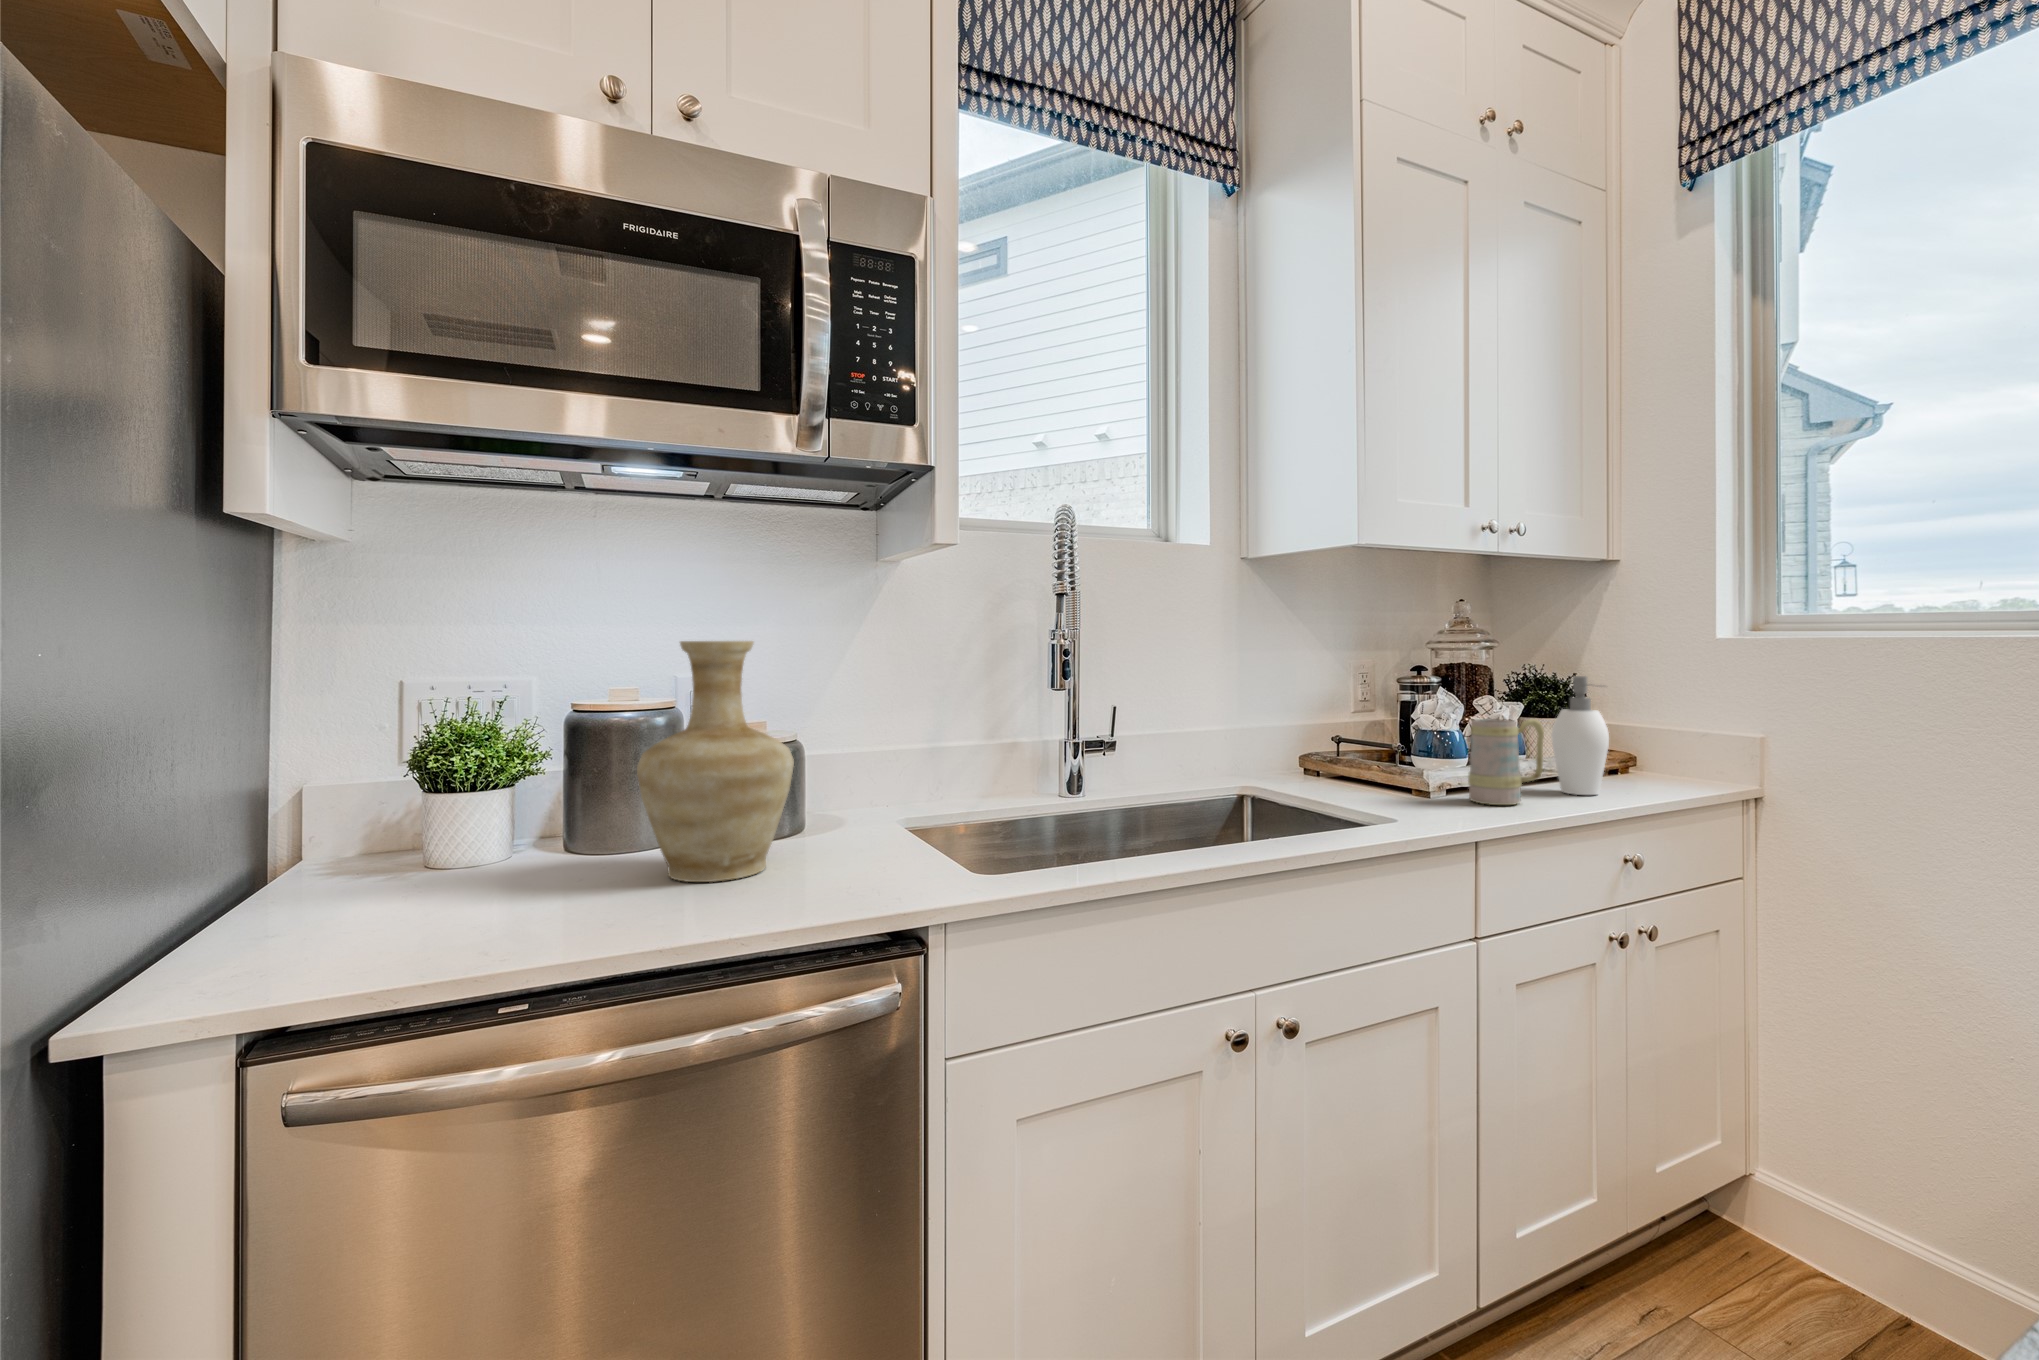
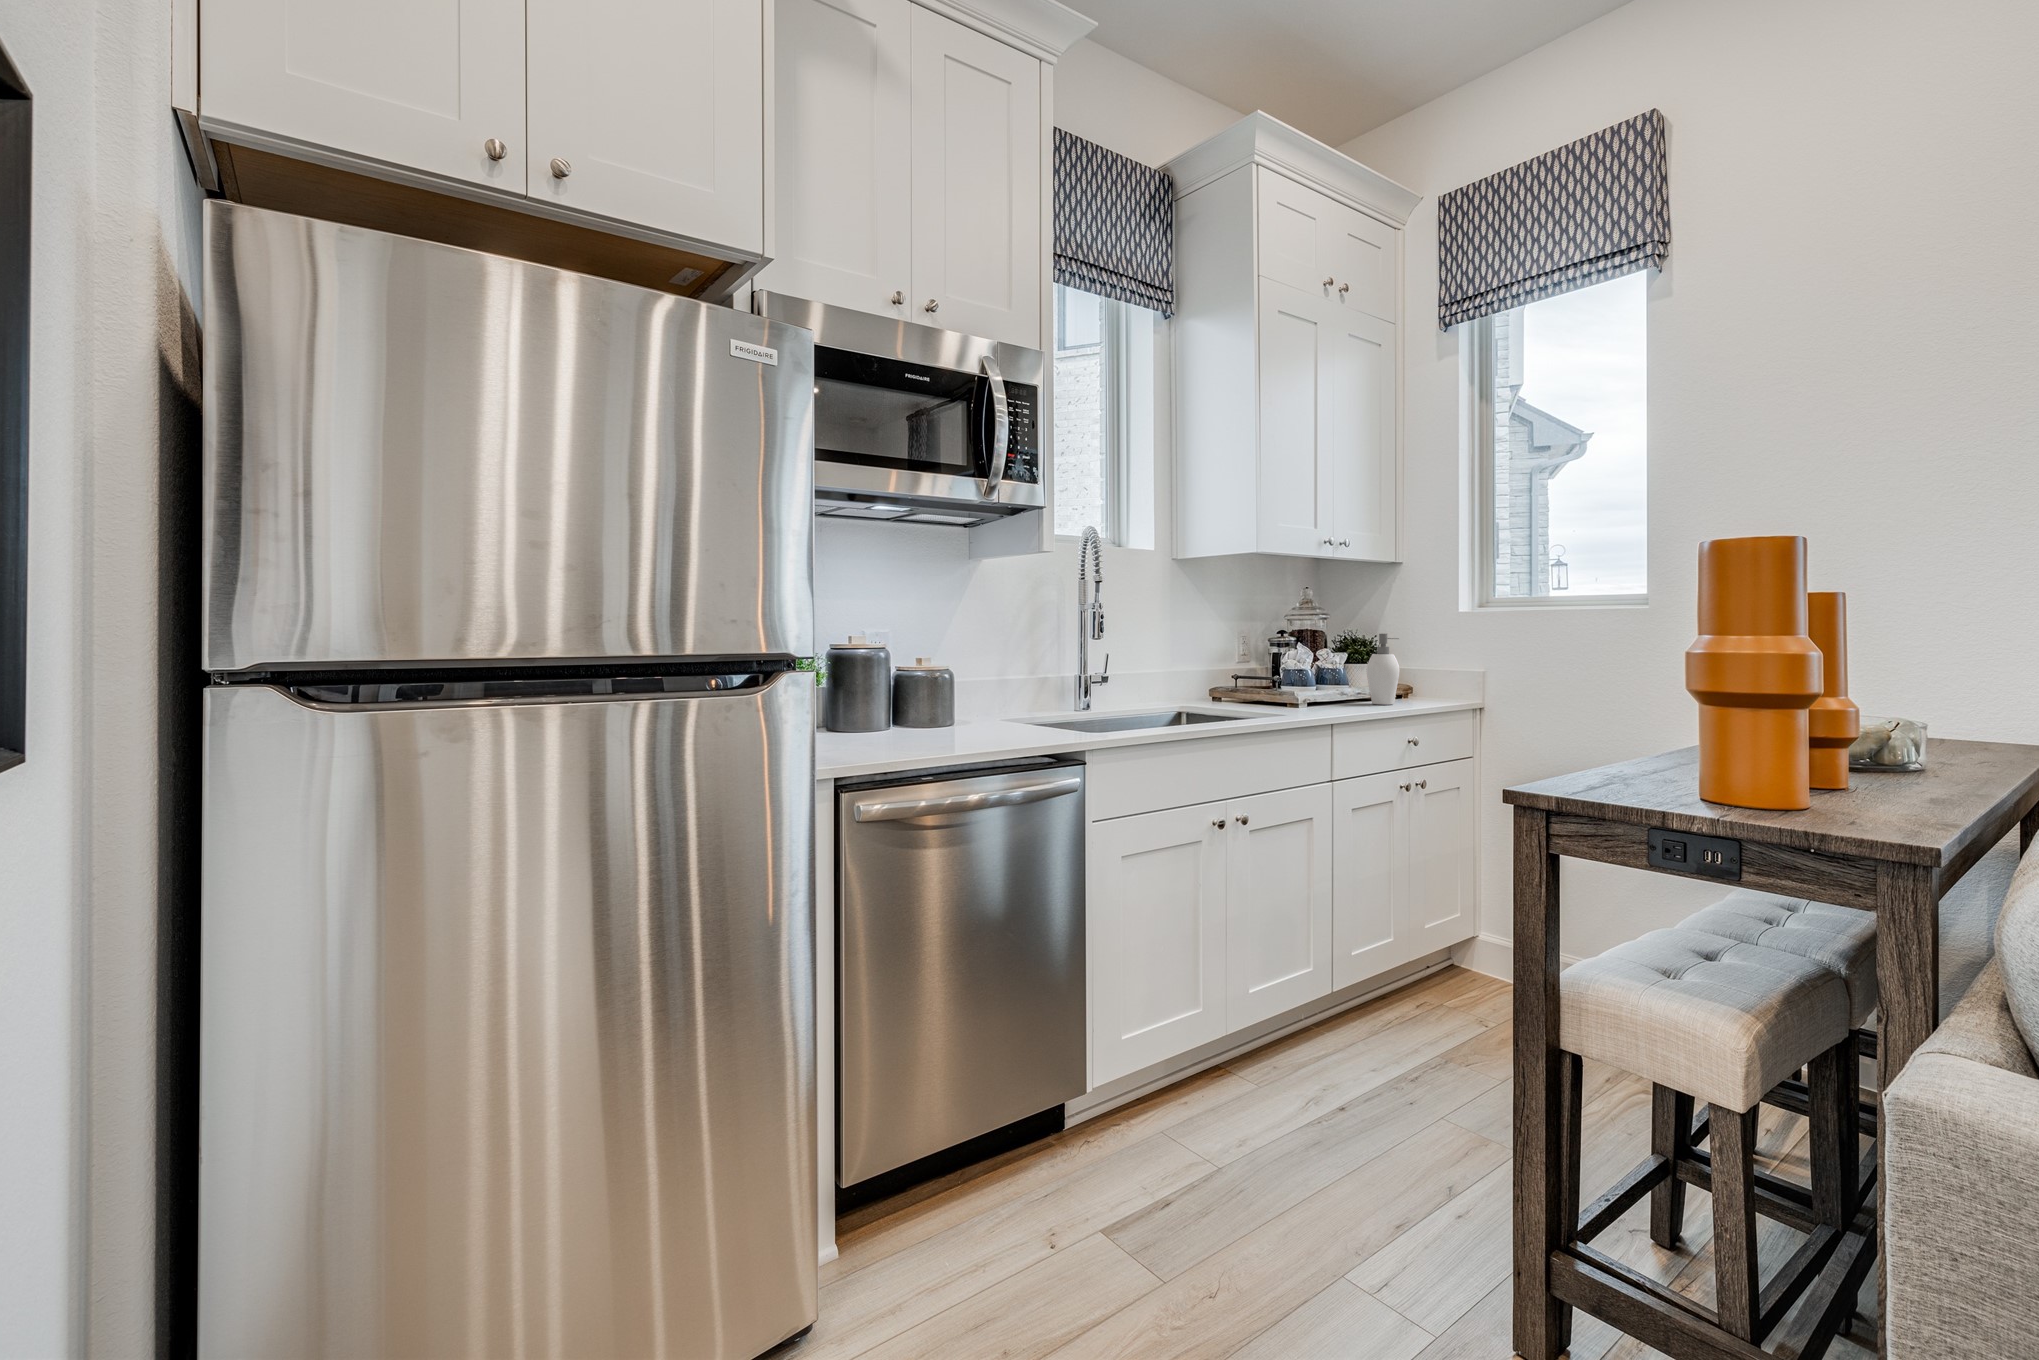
vase: present [637,641,794,882] -> none [900,606,983,739]
mug: present [1468,719,1544,805] -> none [1322,658,1365,709]

